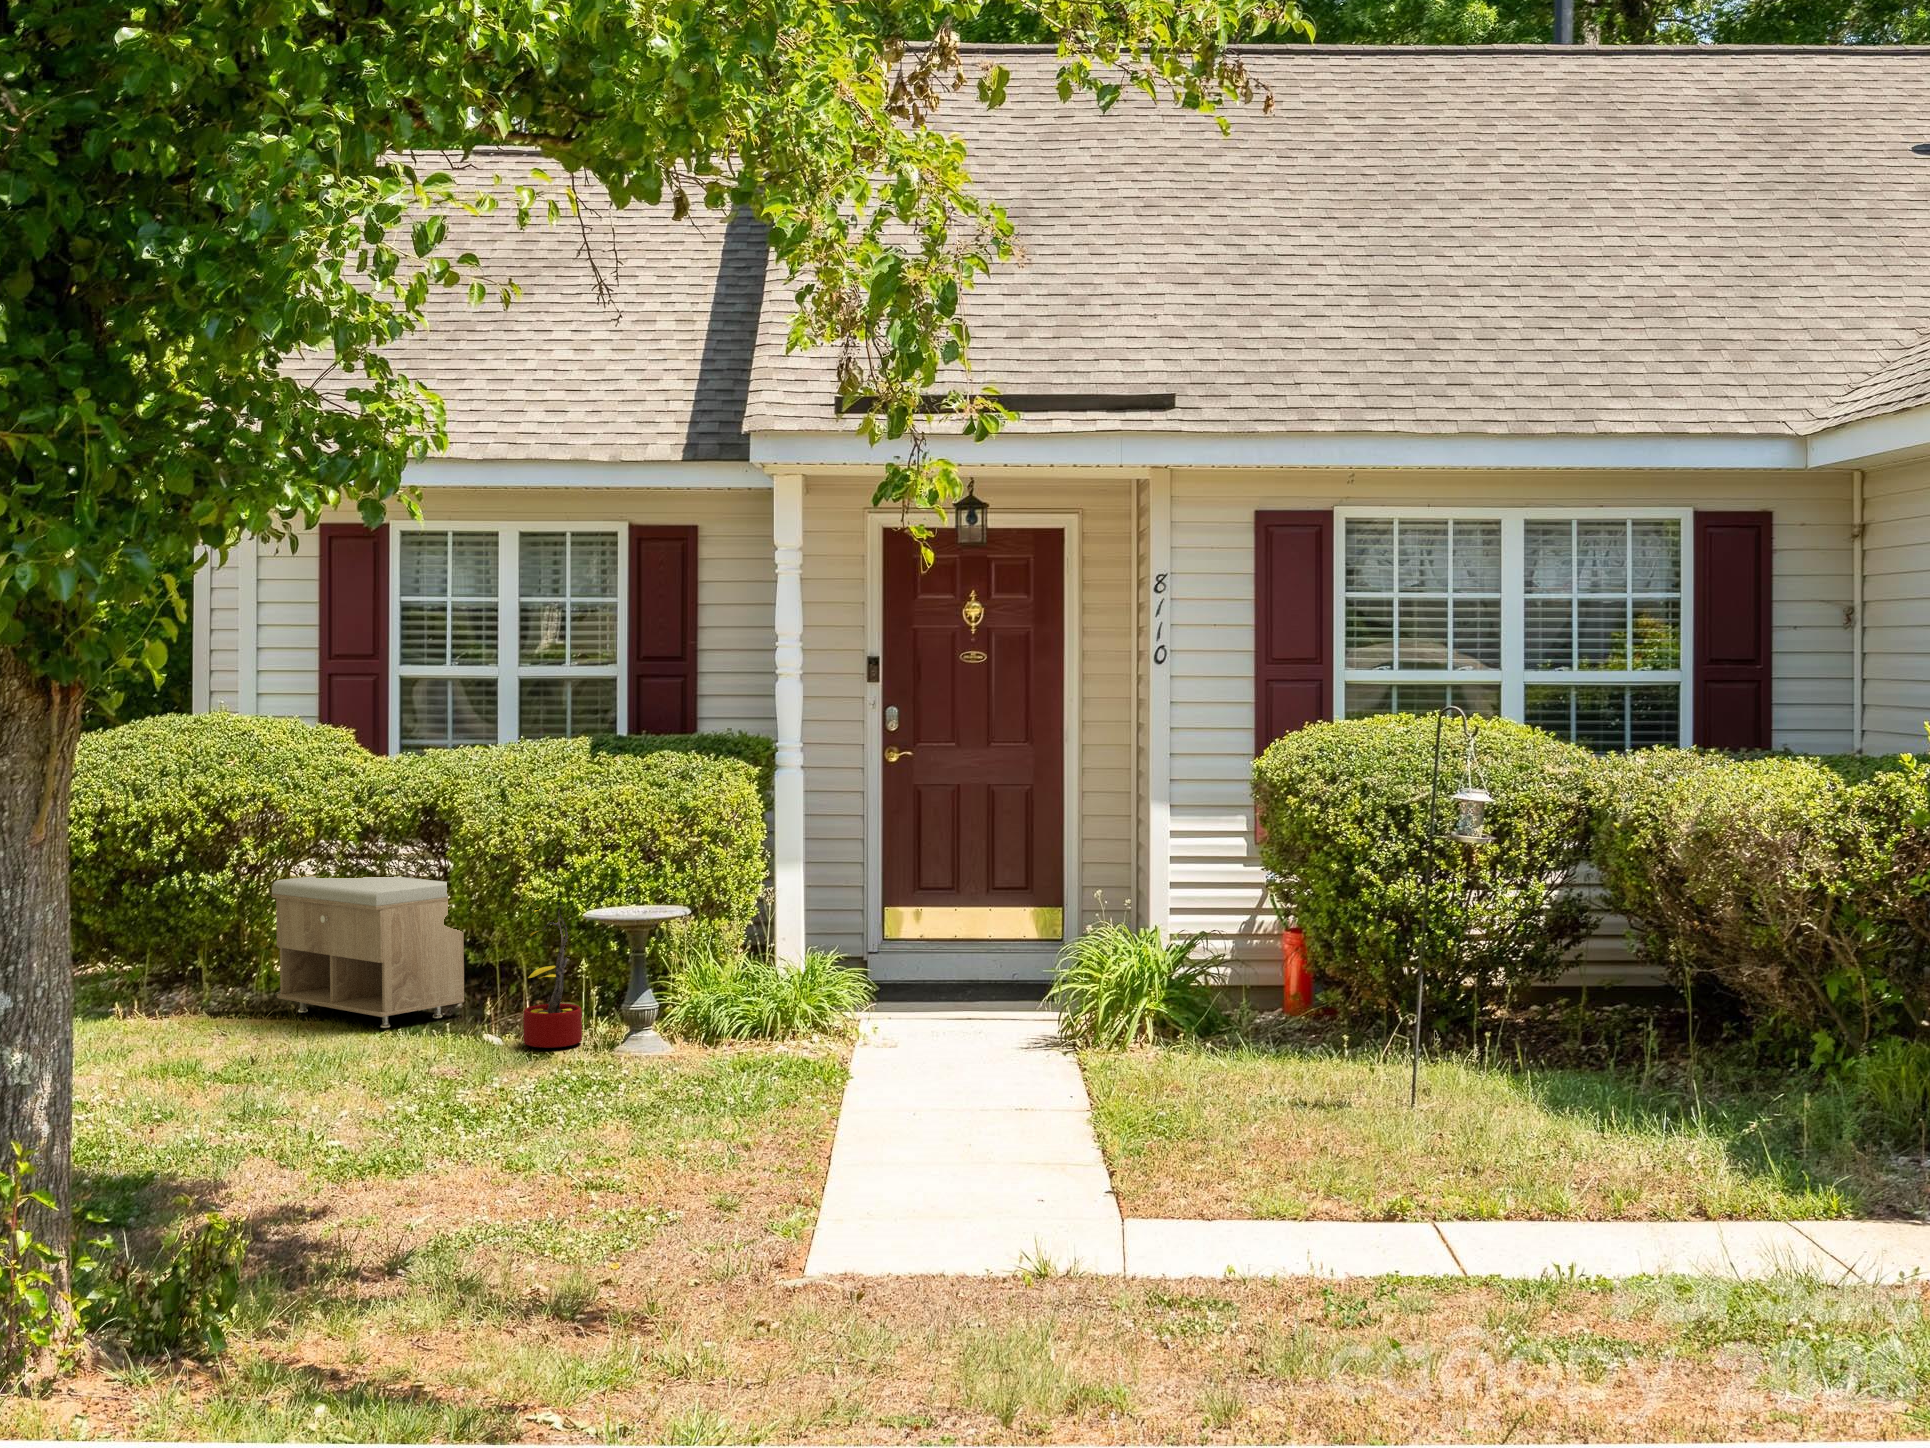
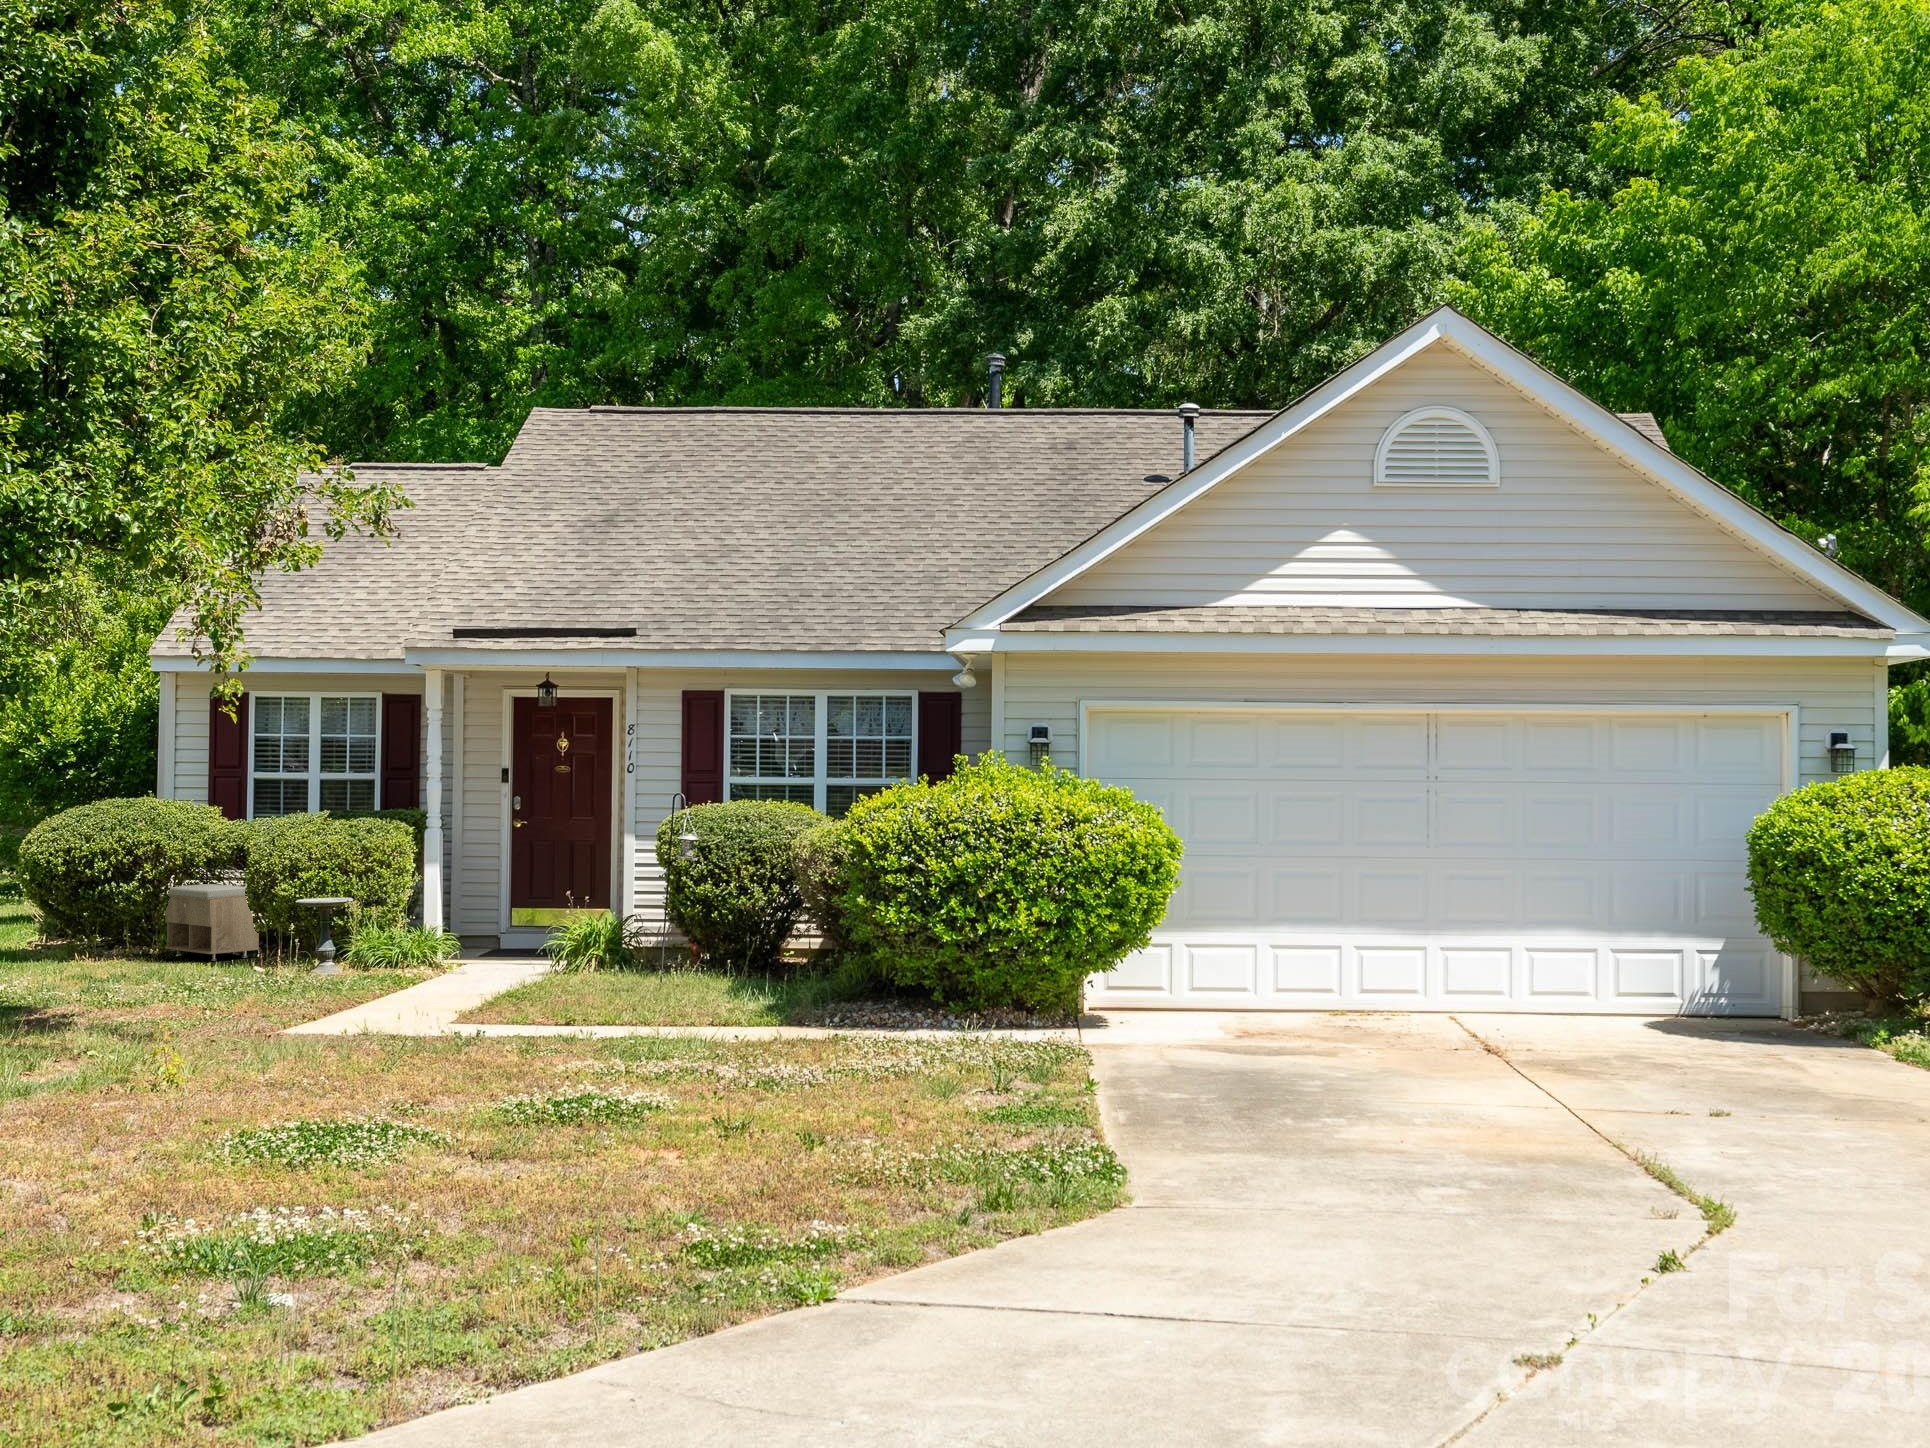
decorative plant: present [524,909,582,1048] -> none [268,894,319,966]

